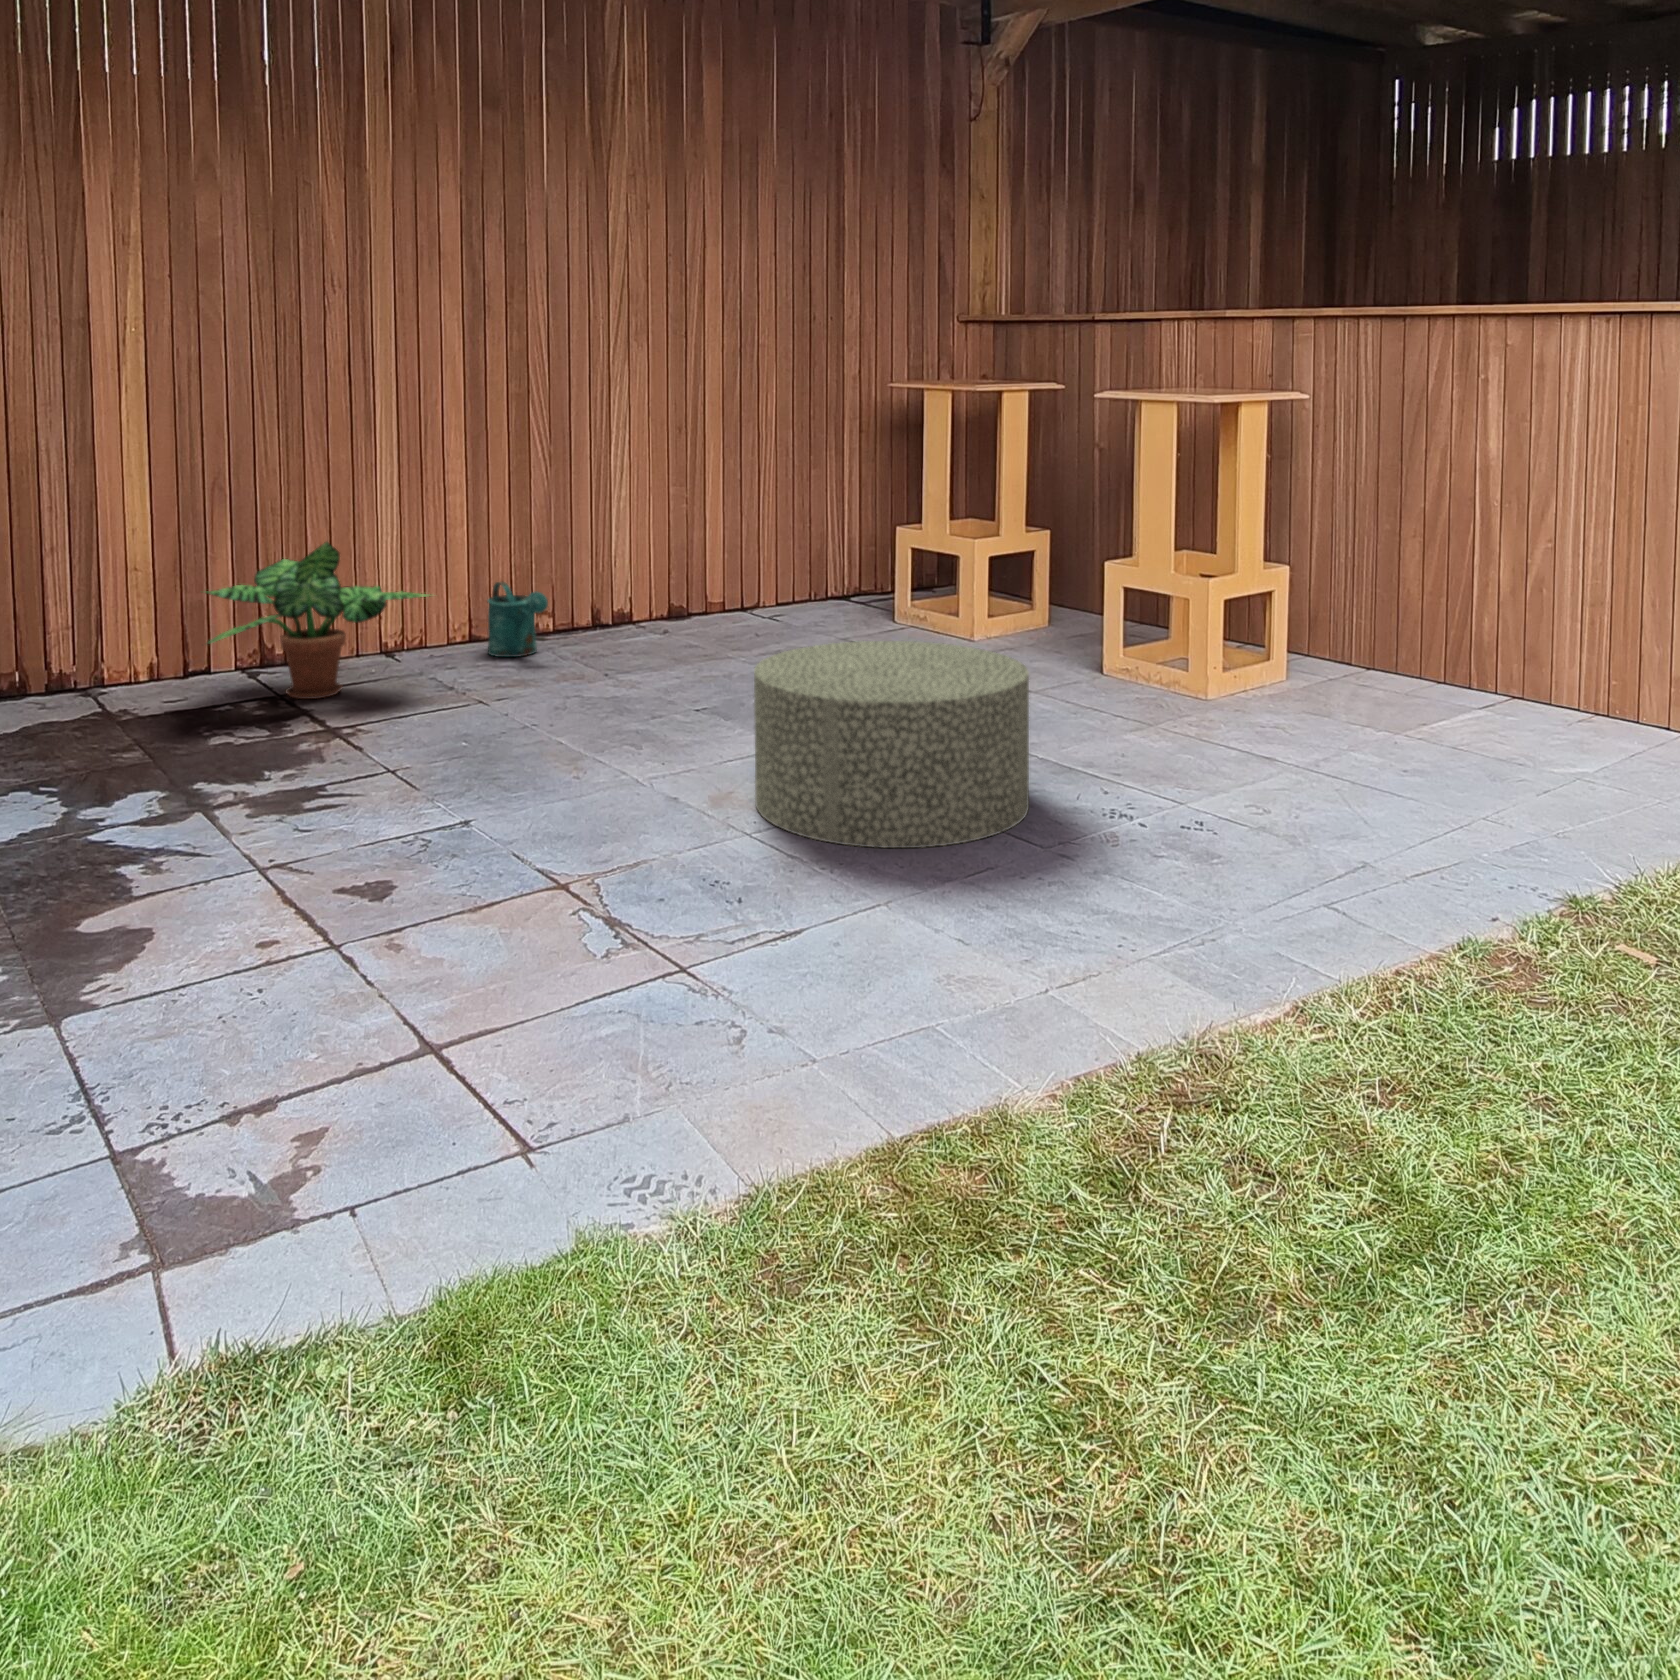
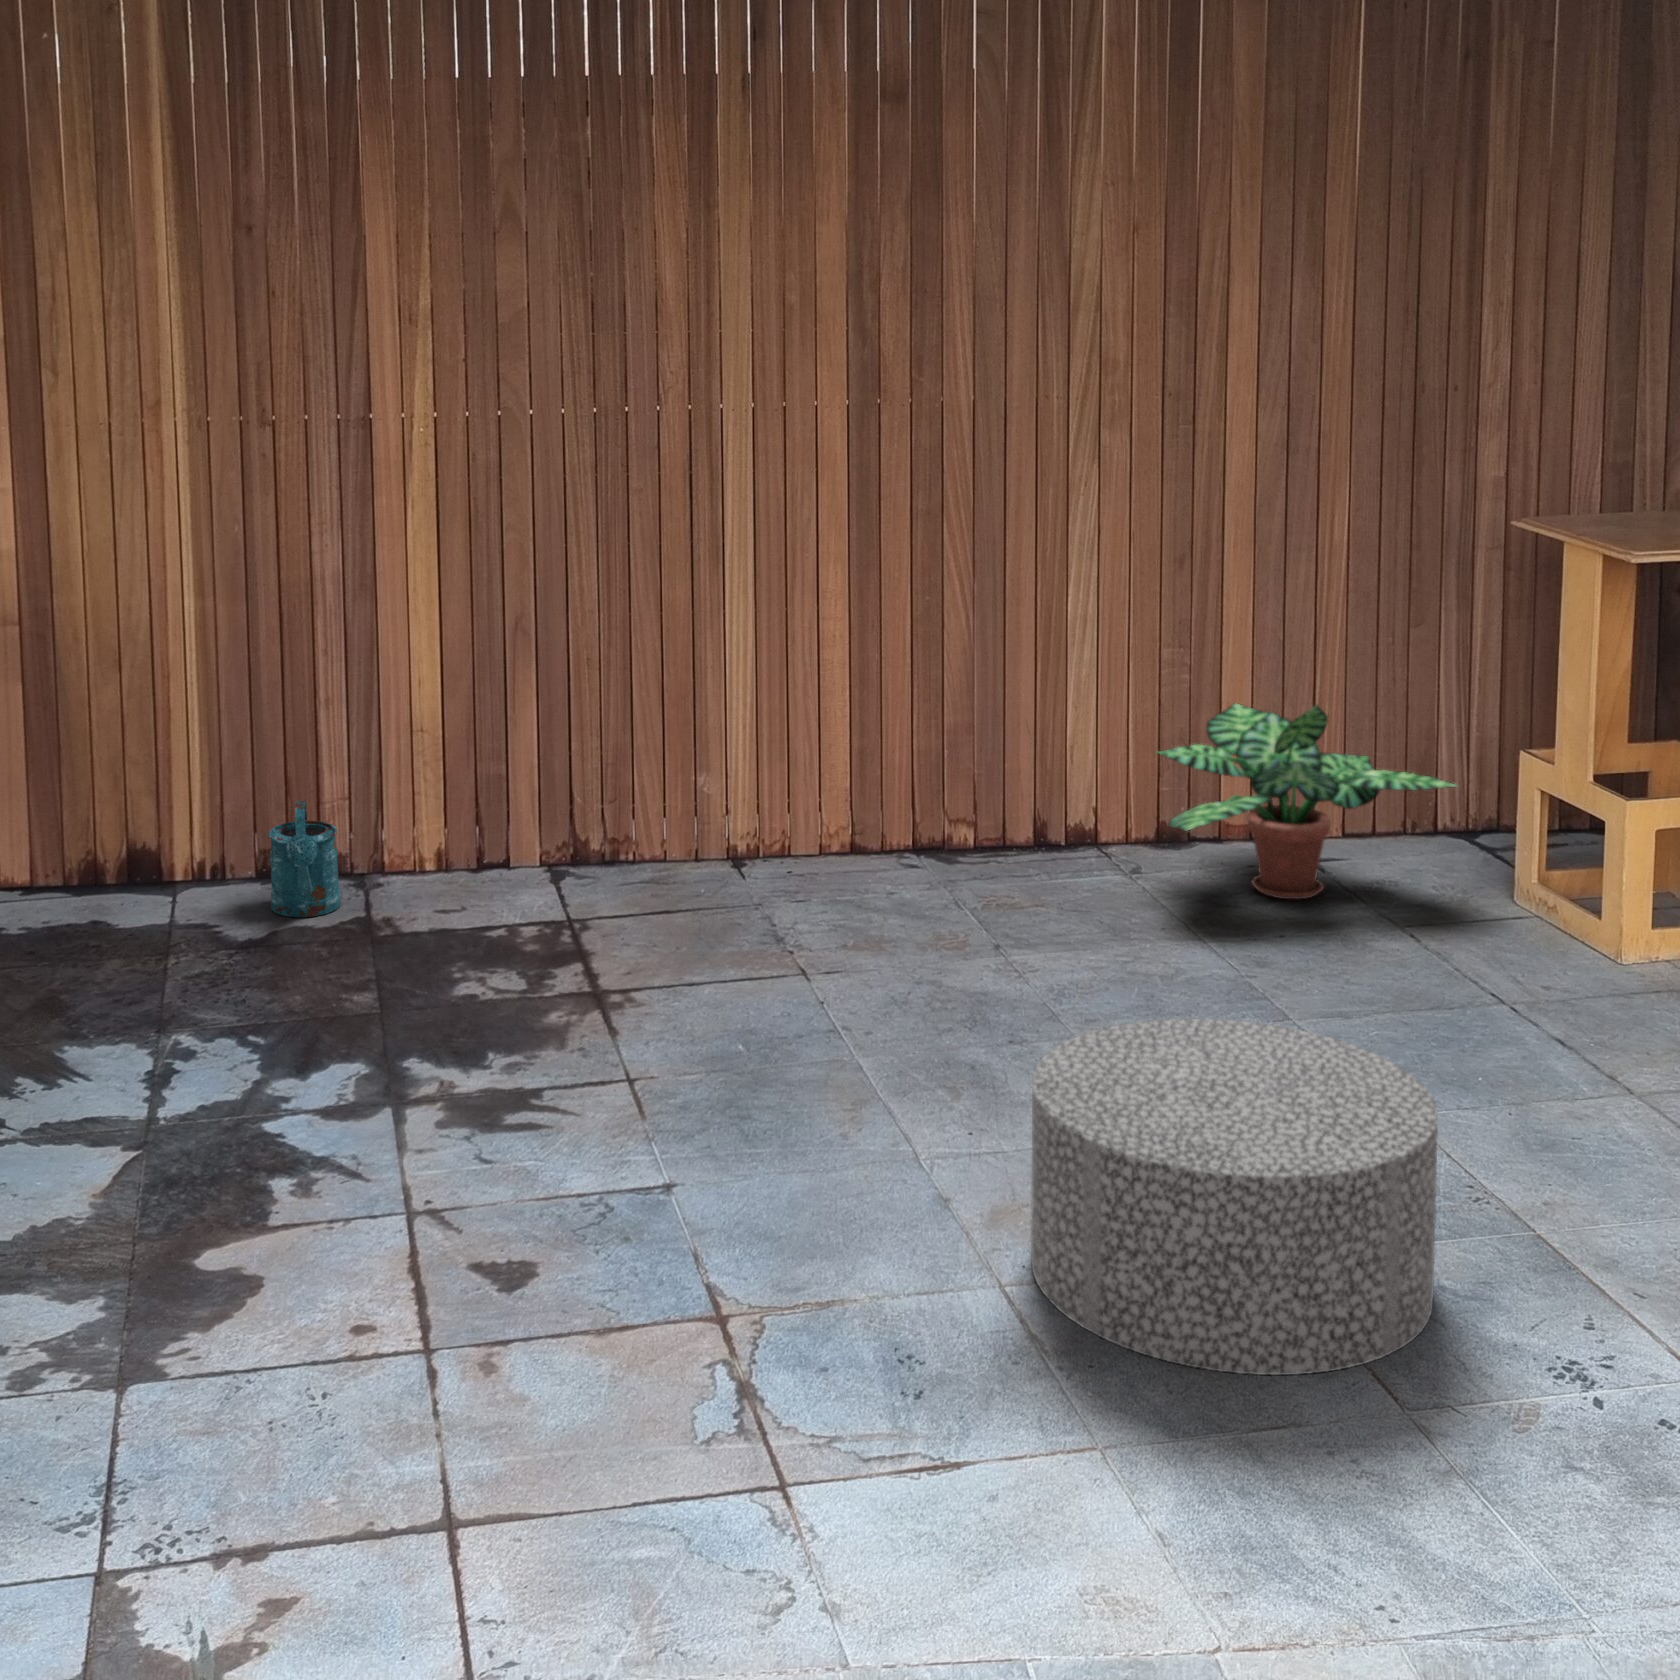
potted plant: present [205,542,429,699] -> present [1157,703,1456,899]
watering can: present [488,581,548,657] -> present [269,800,341,917]

